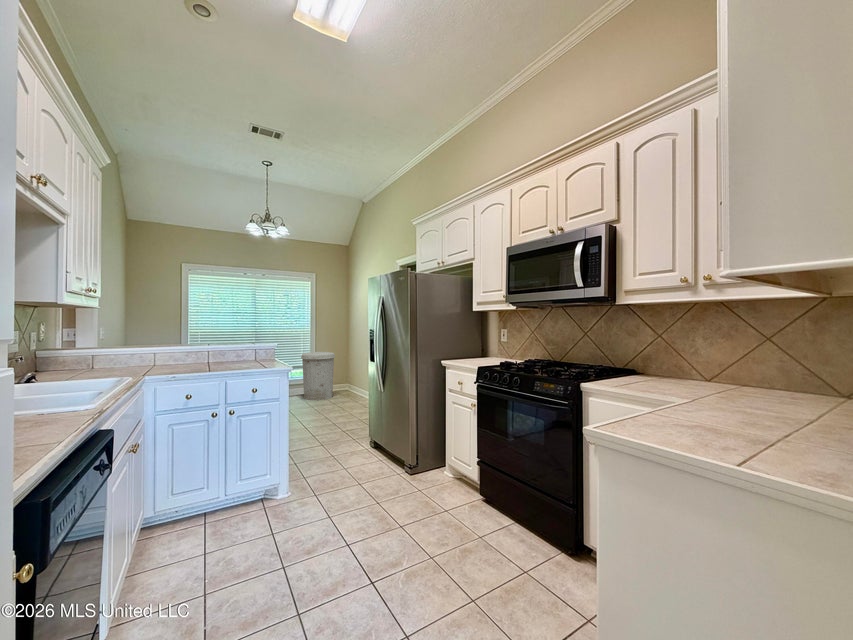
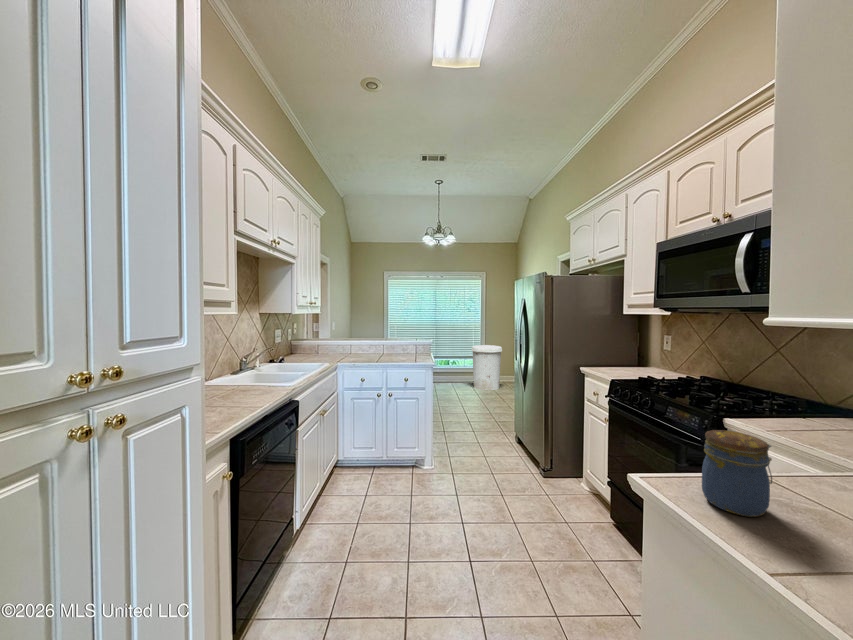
jar: none [645,377,694,440] -> present [702,430,772,517]

